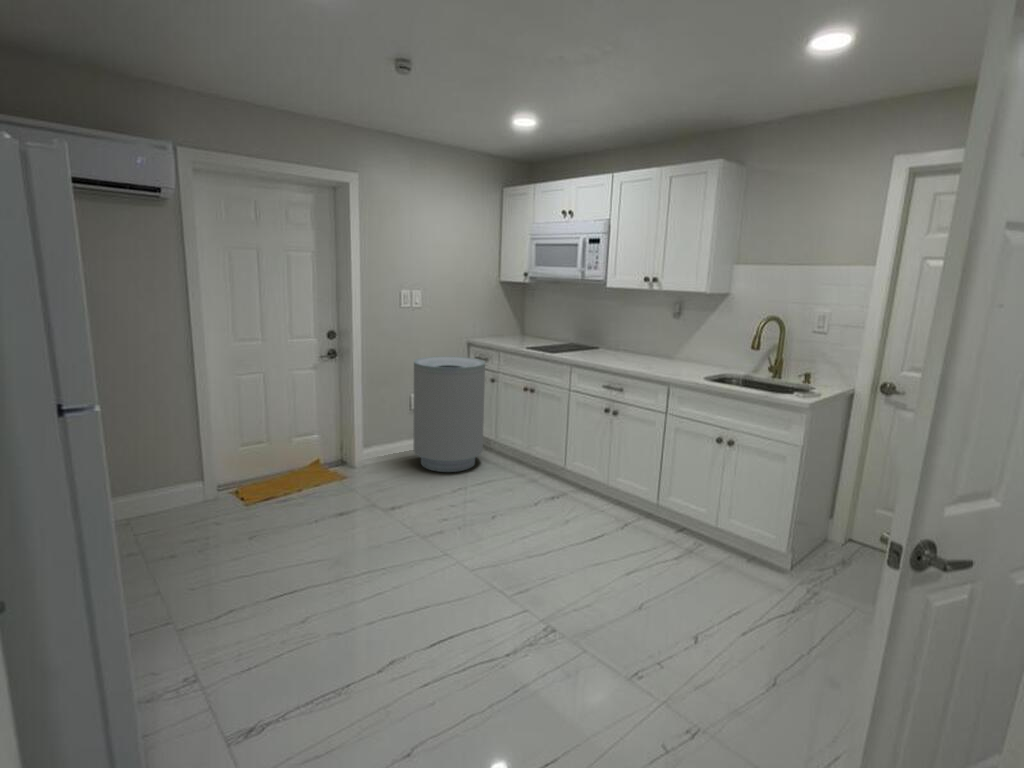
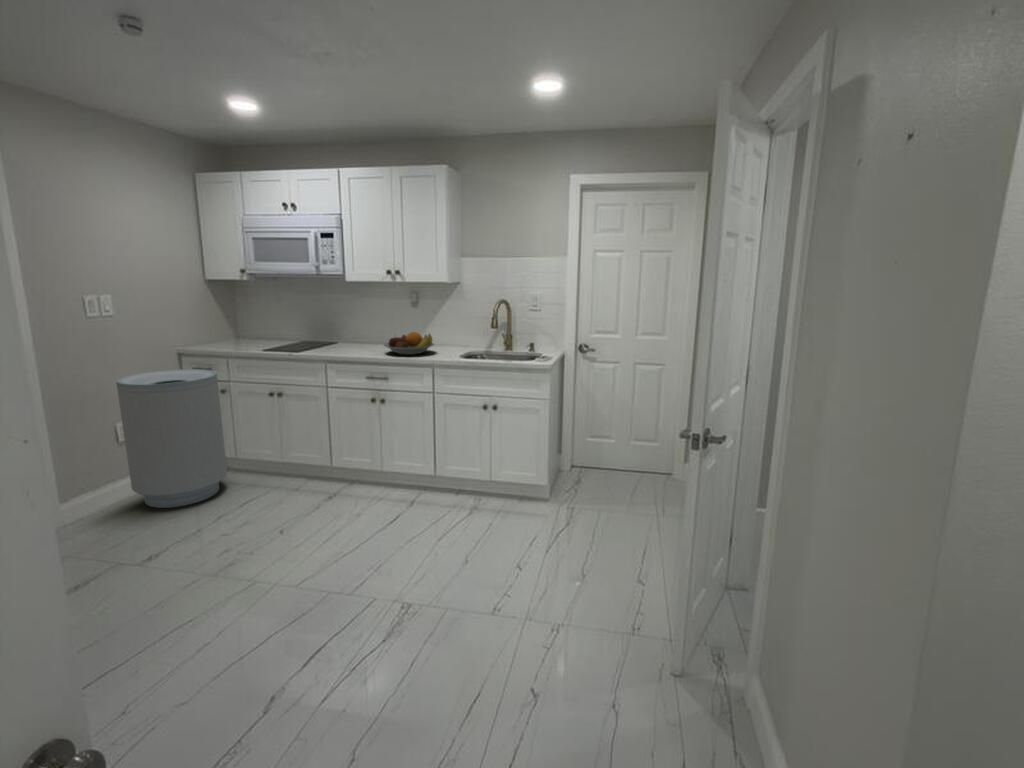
fruit bowl: none [629,345,684,369] -> present [384,332,434,355]

